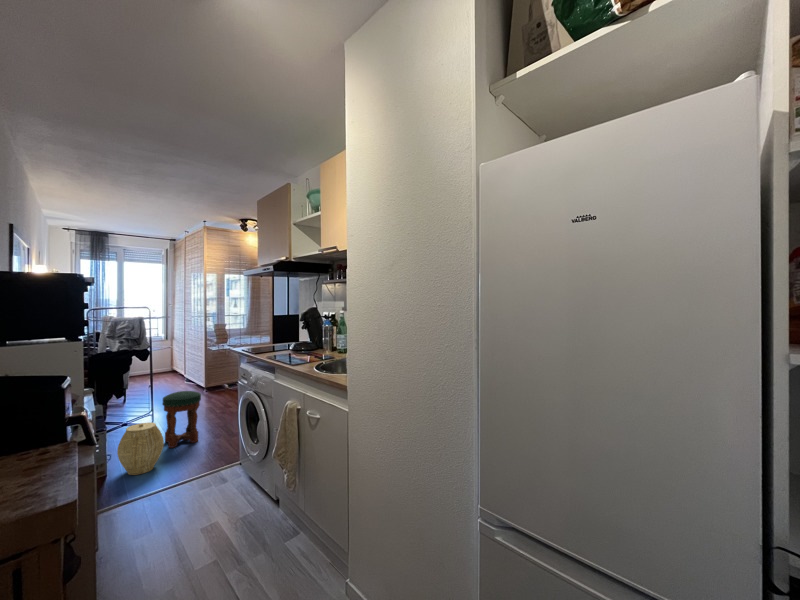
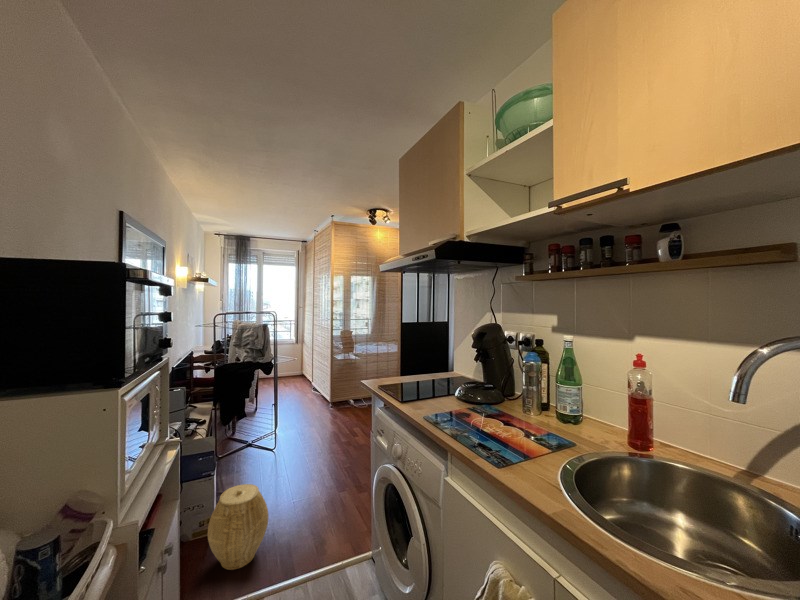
stool: present [163,391,201,448] -> none [275,427,321,509]

